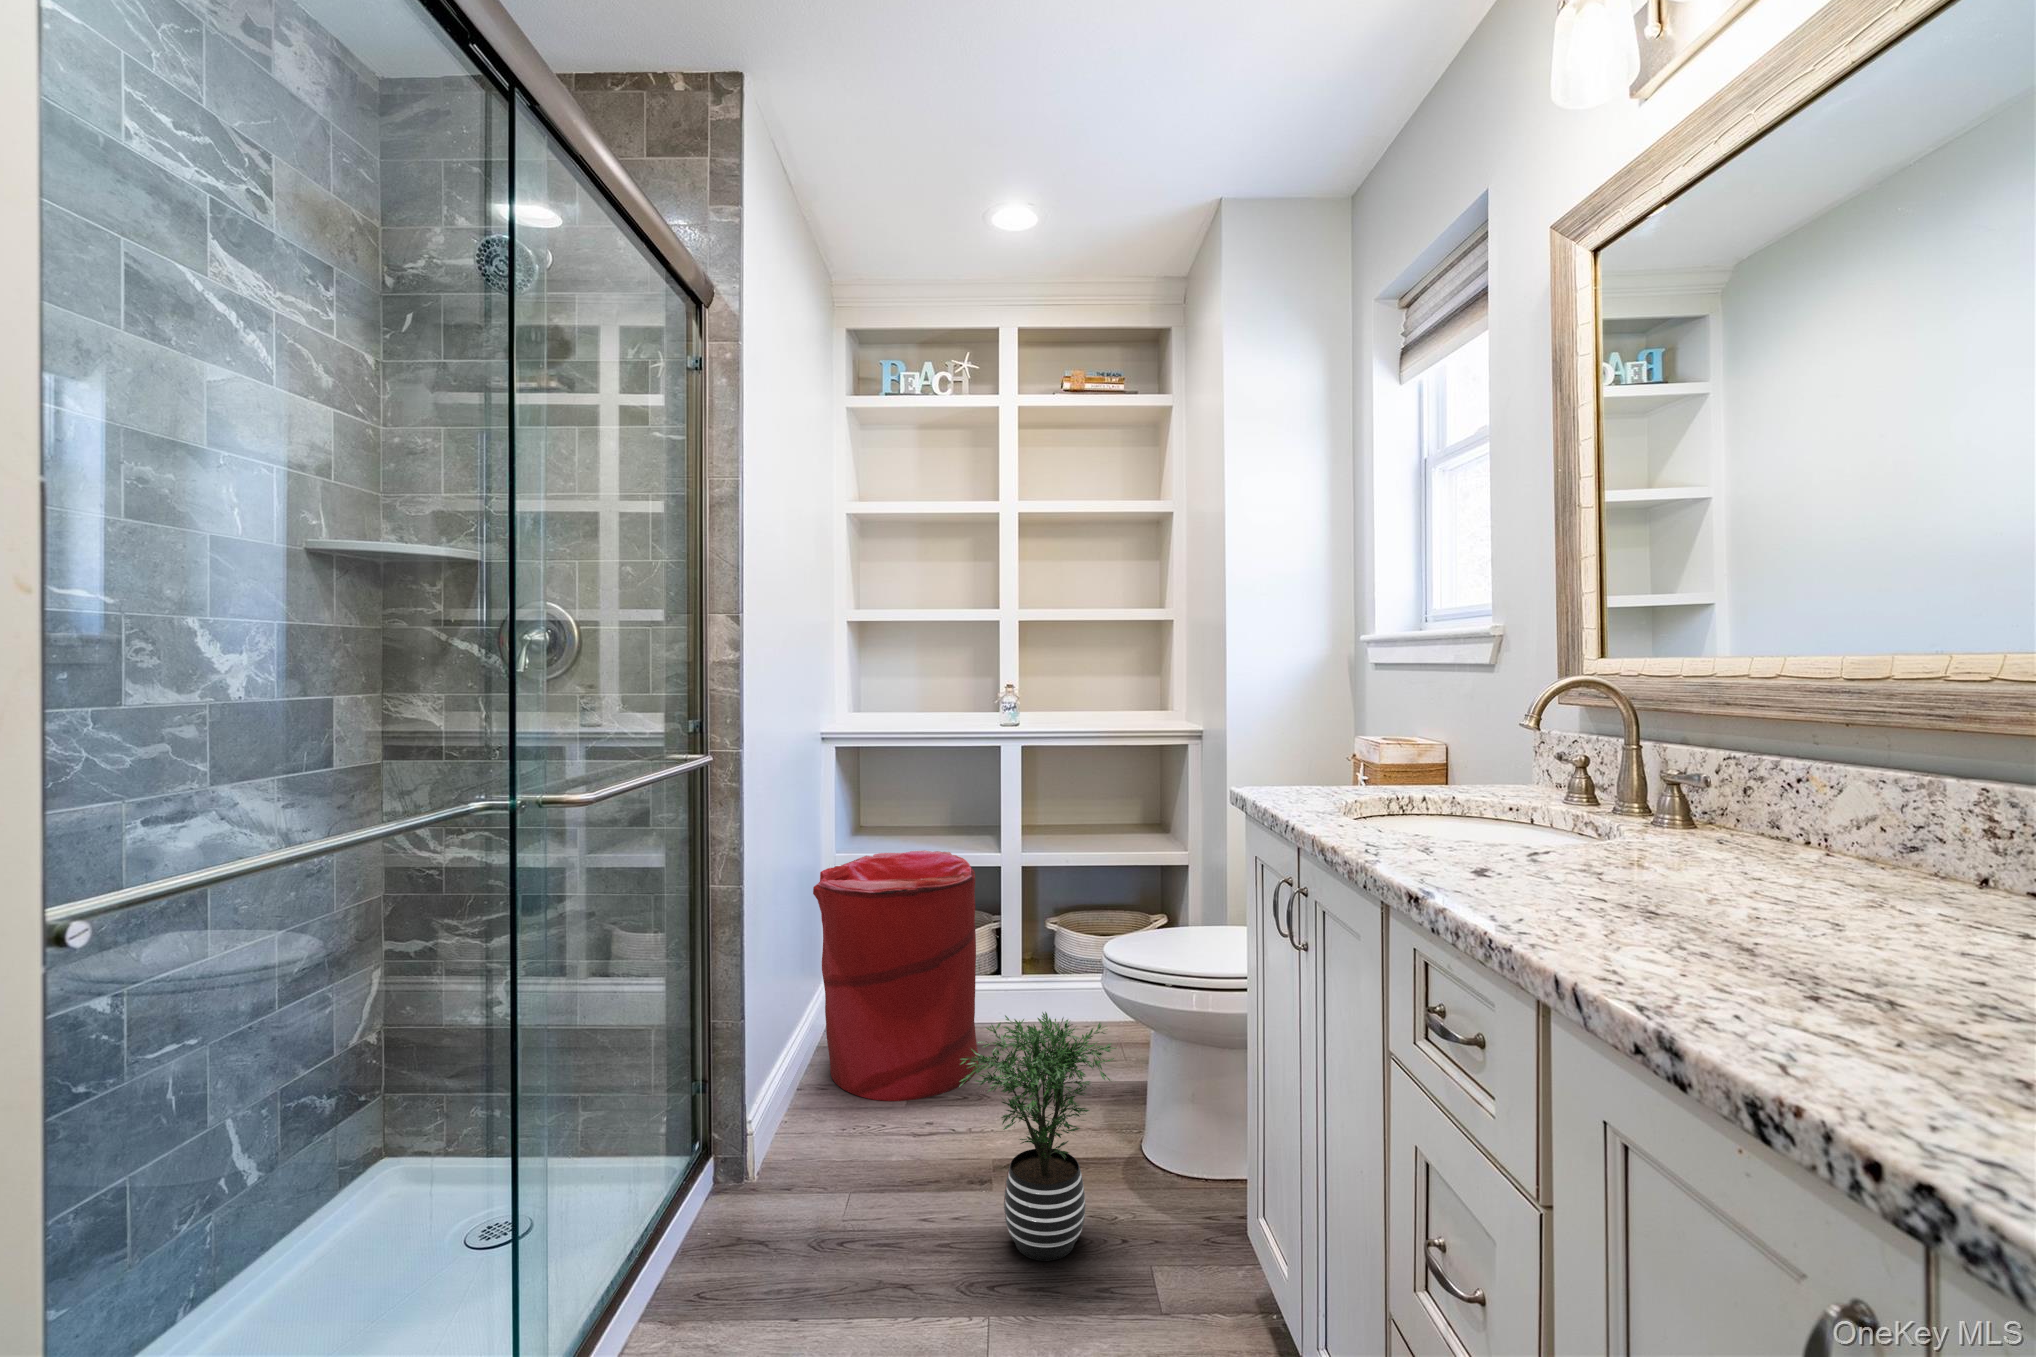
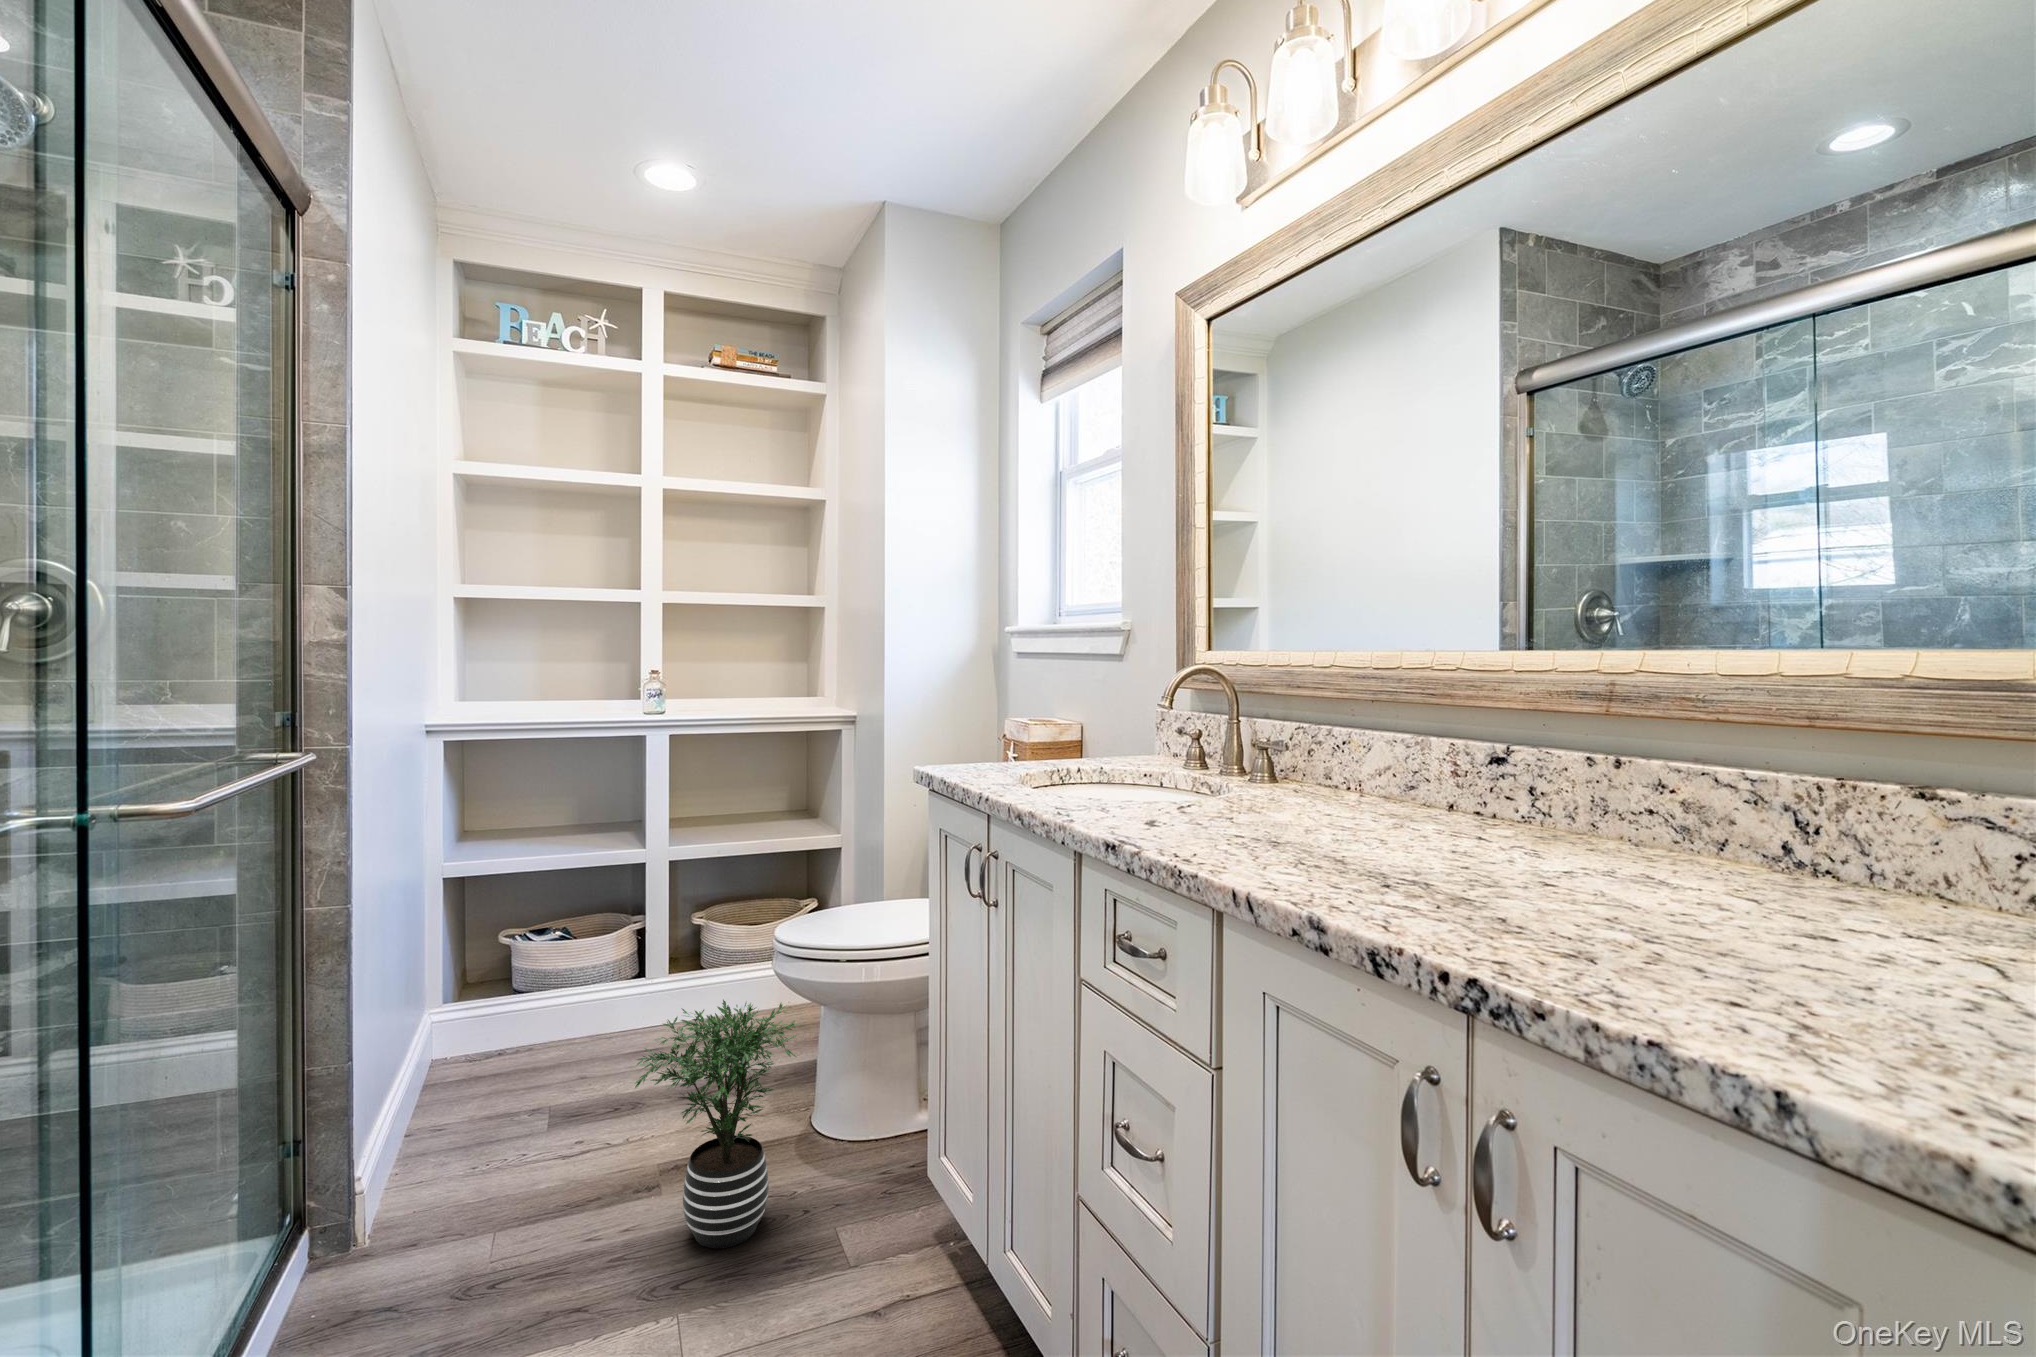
laundry hamper: present [813,850,979,1101] -> none [429,850,631,1127]

